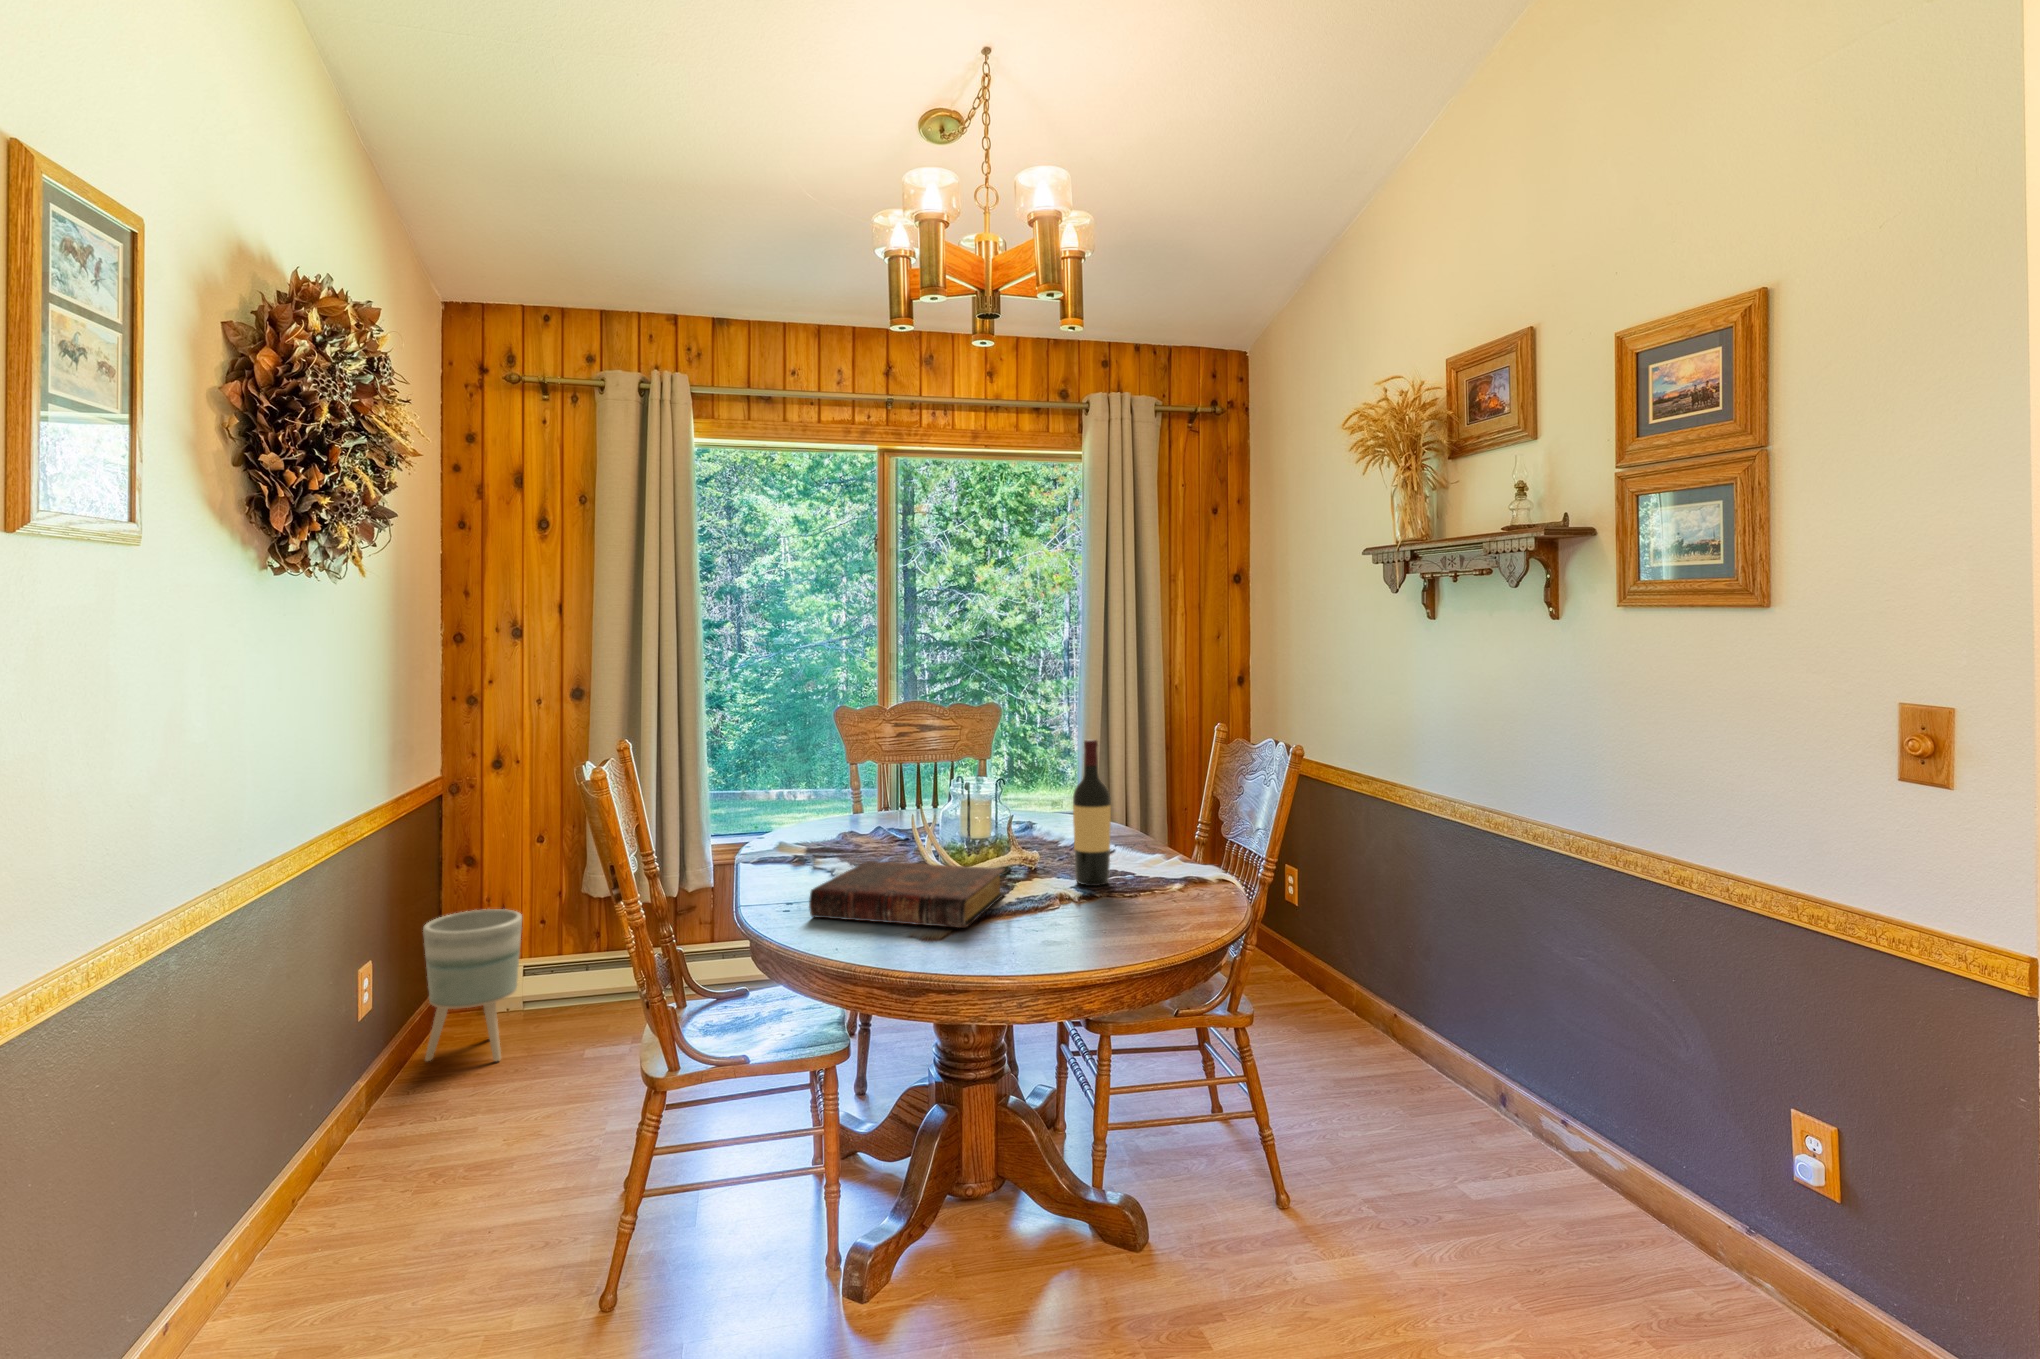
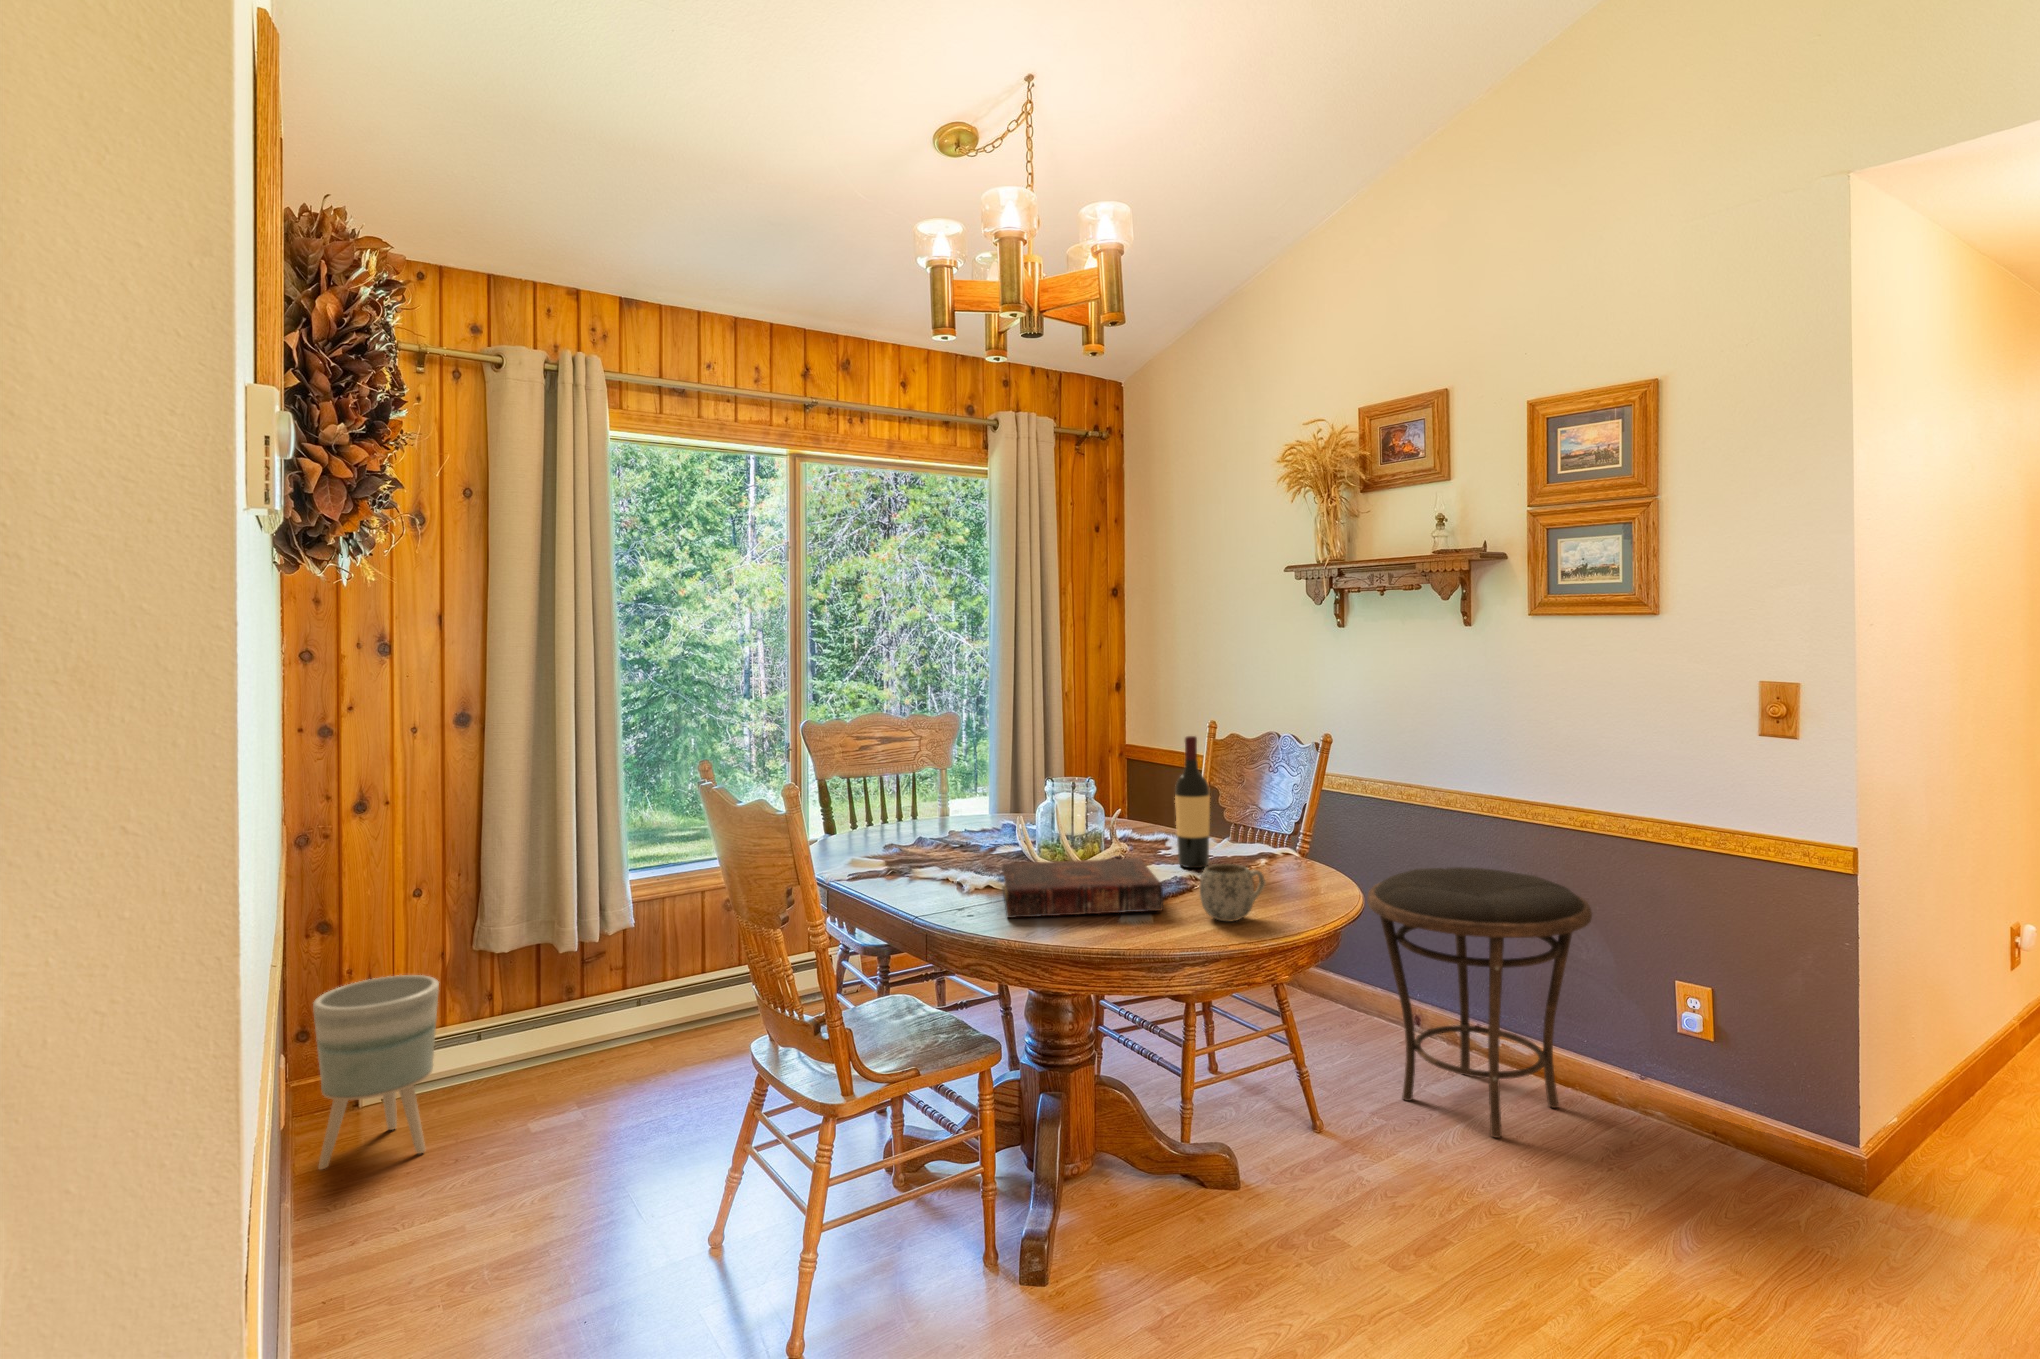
mug: none [993,884,1073,949] -> present [1200,864,1266,921]
side table: none [1367,913,1656,1261] -> present [1367,867,1592,1138]

